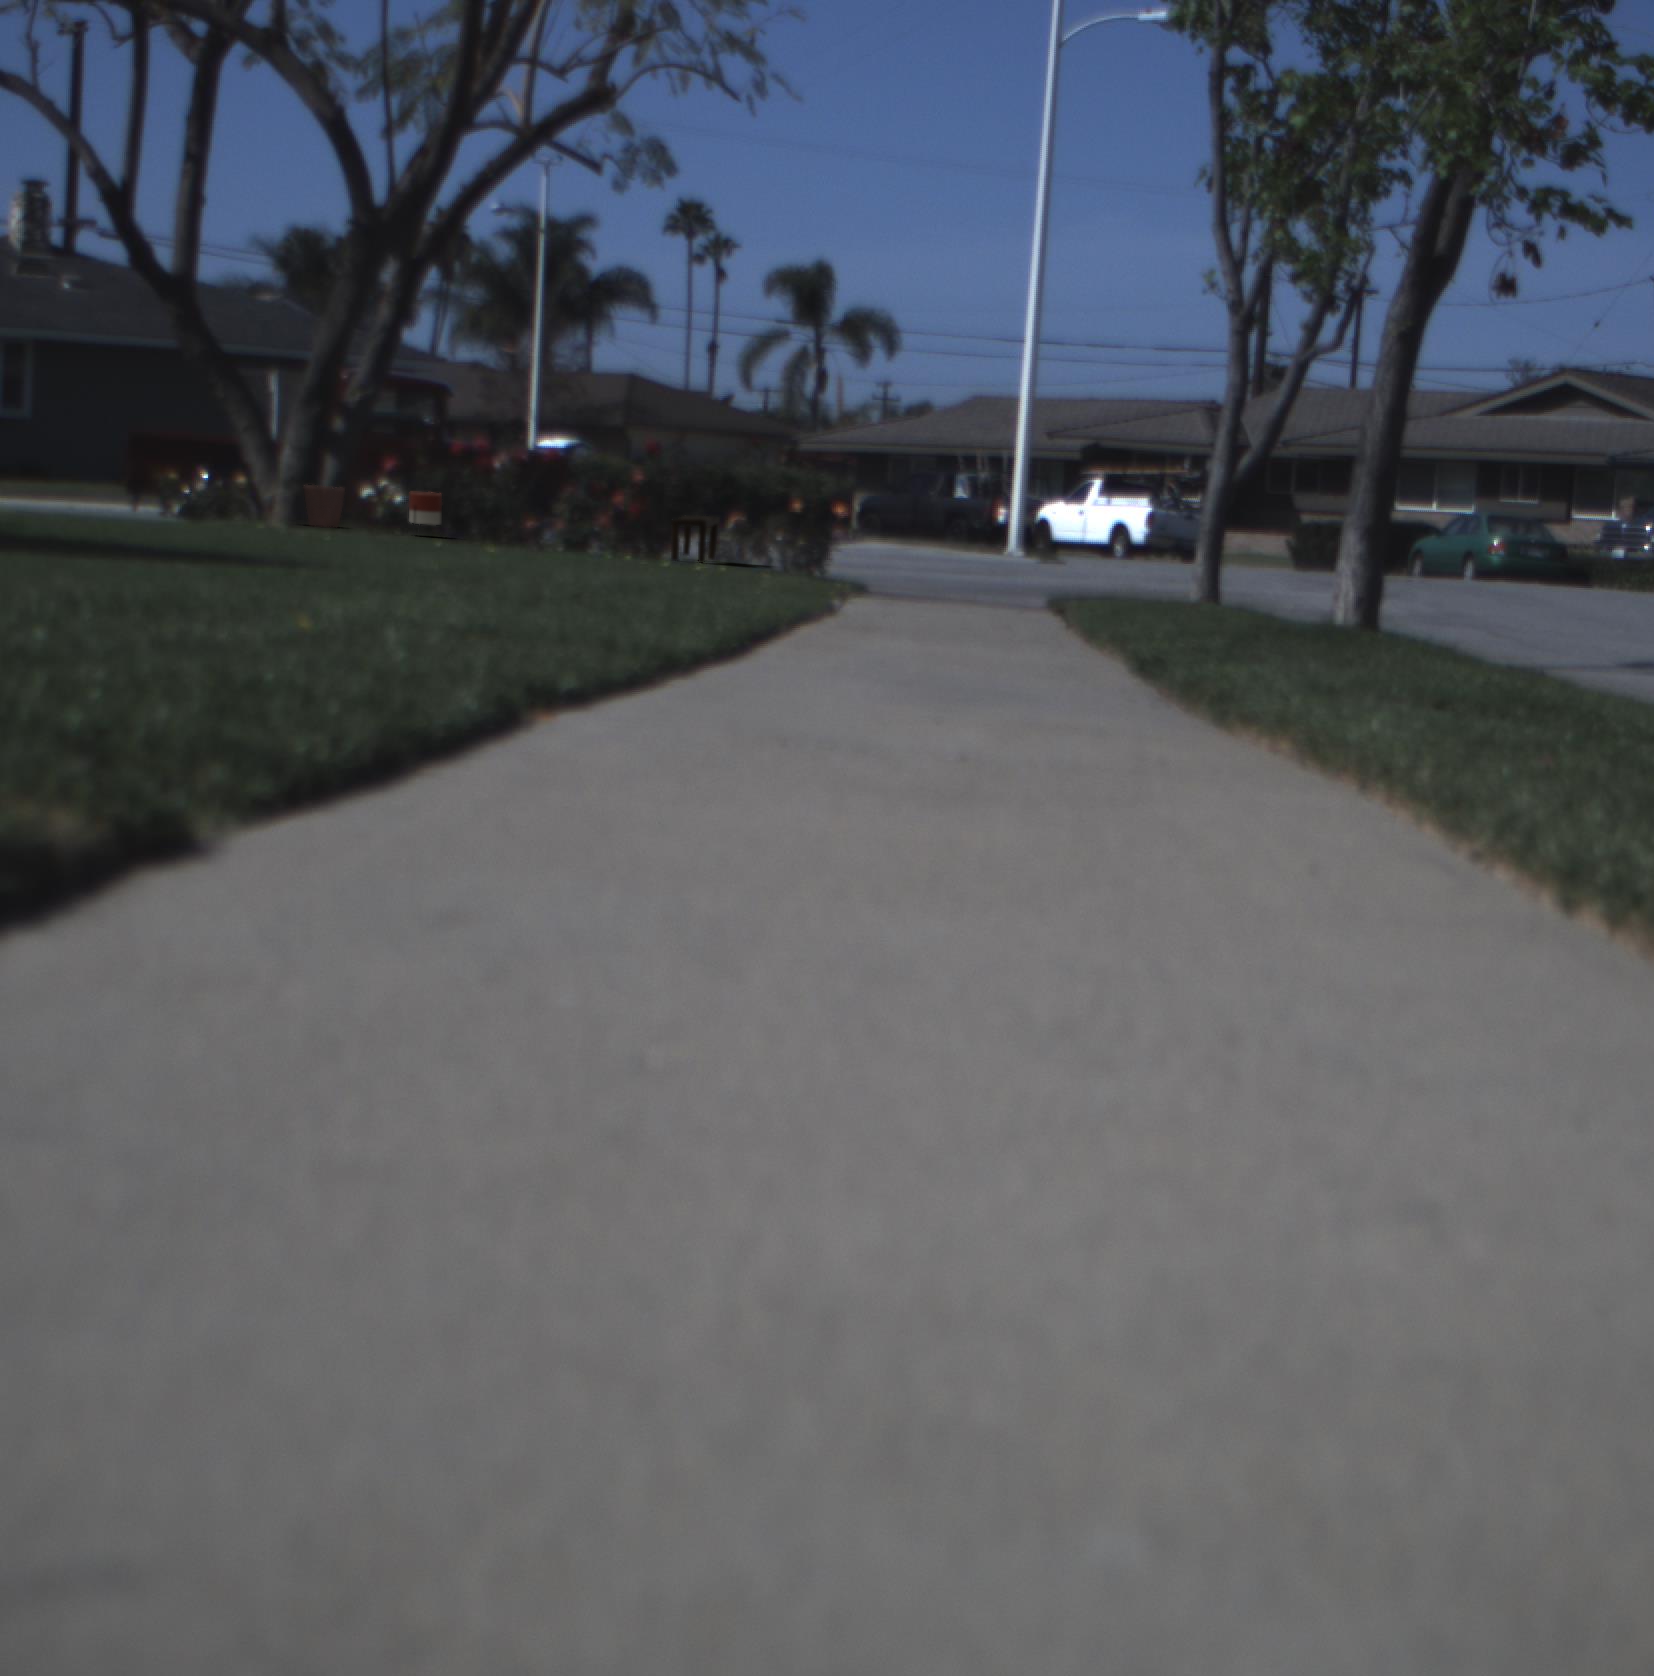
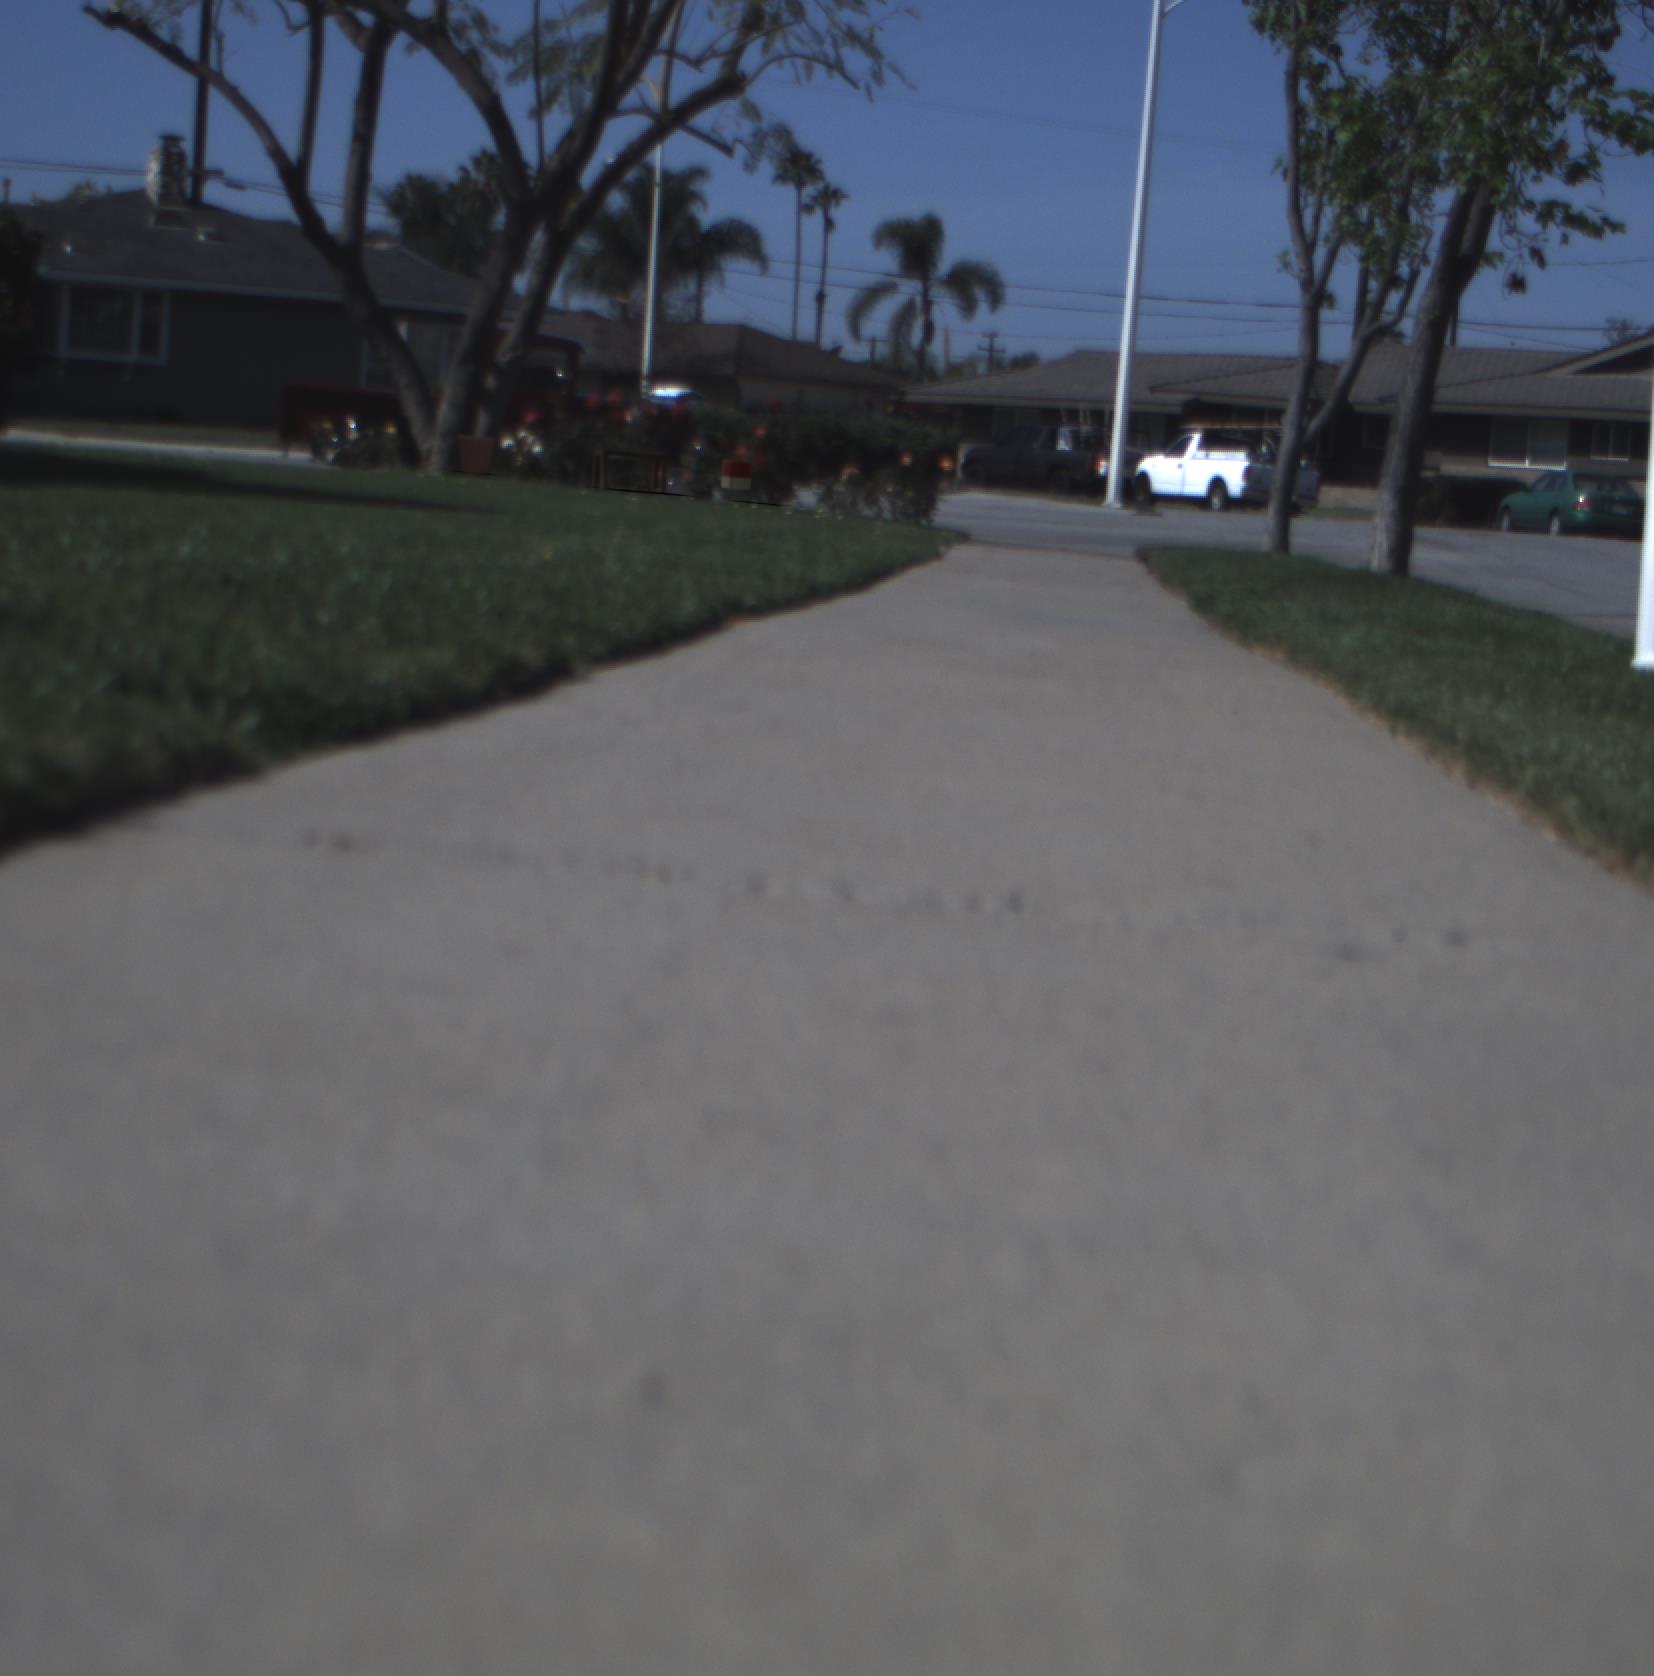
planter: present [409,492,442,525] -> present [721,459,752,490]
bench: present [671,515,720,563] -> present [592,449,668,493]

